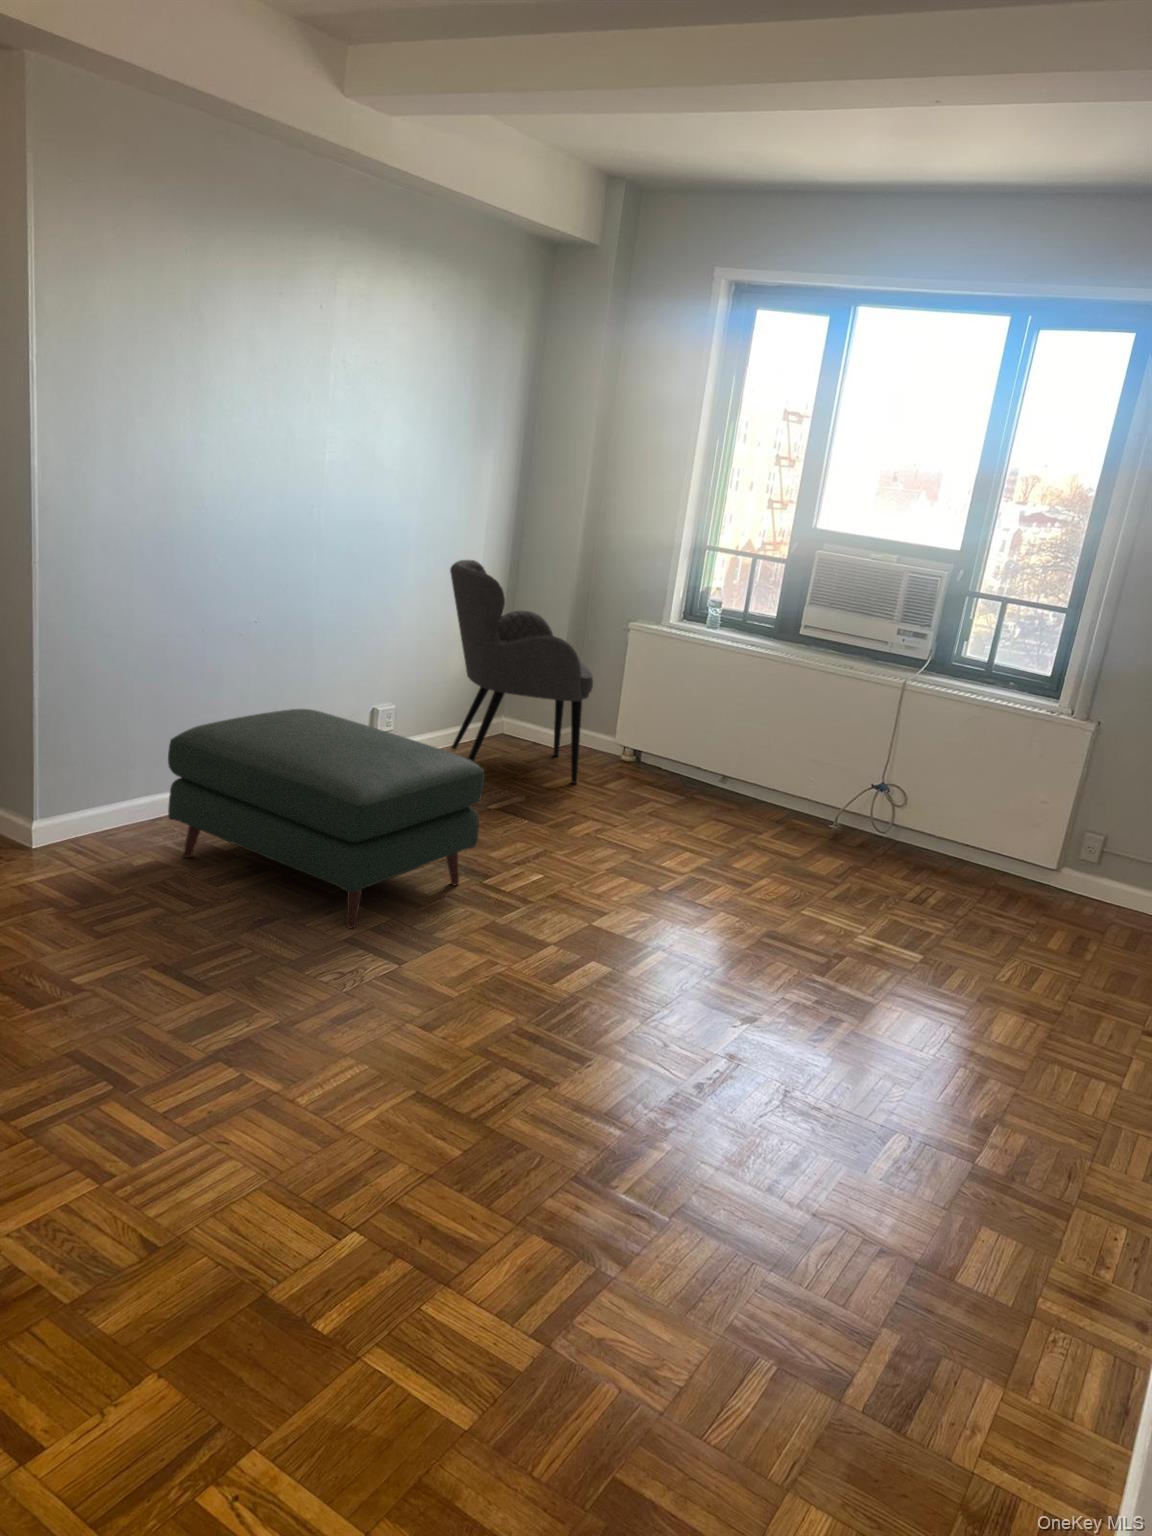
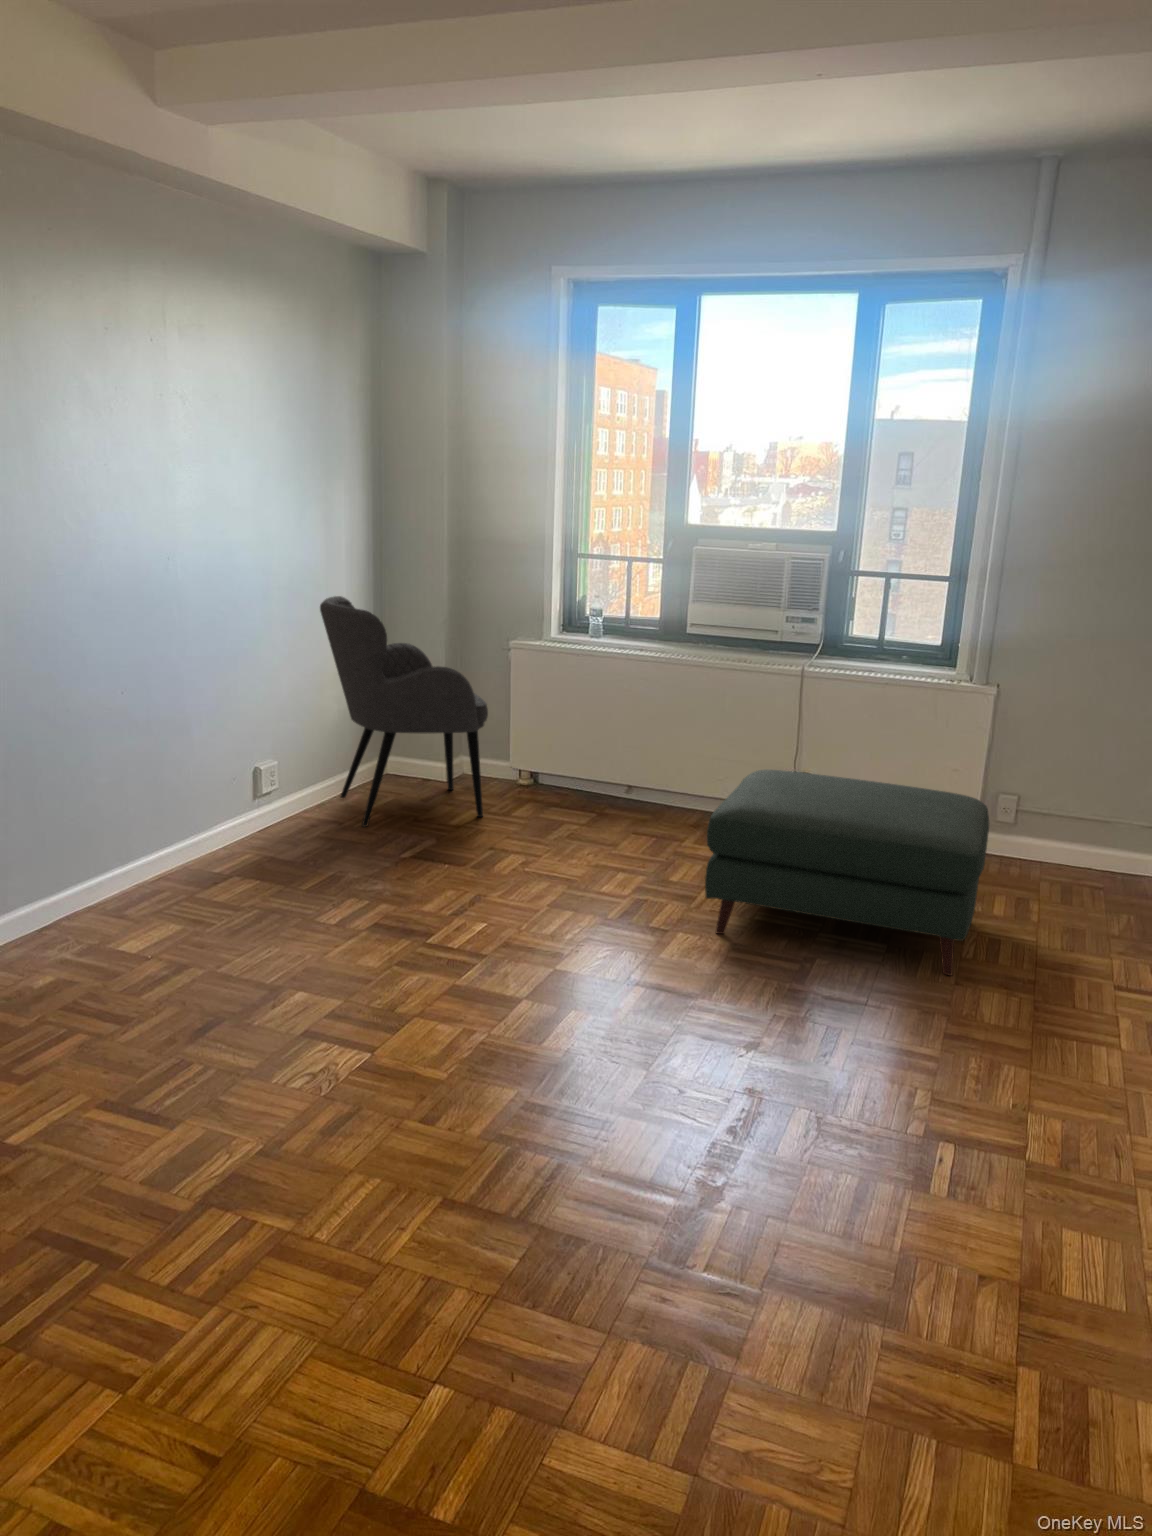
ottoman: present [168,709,485,928] -> present [705,770,989,976]

